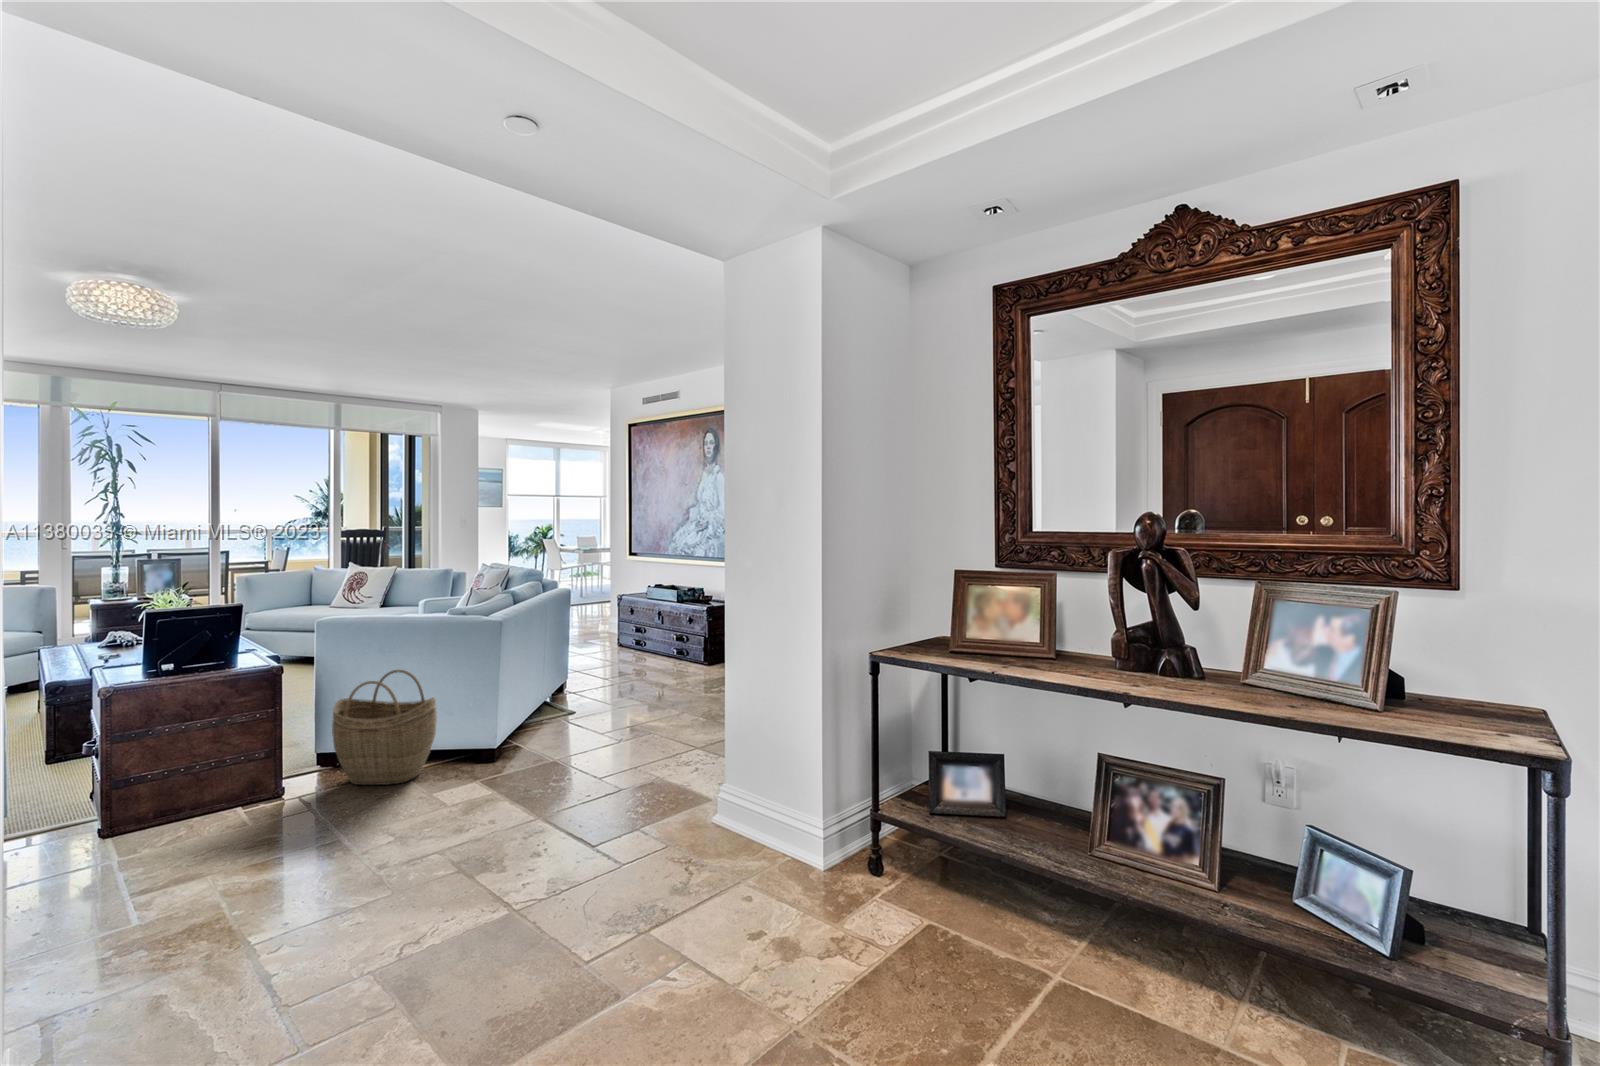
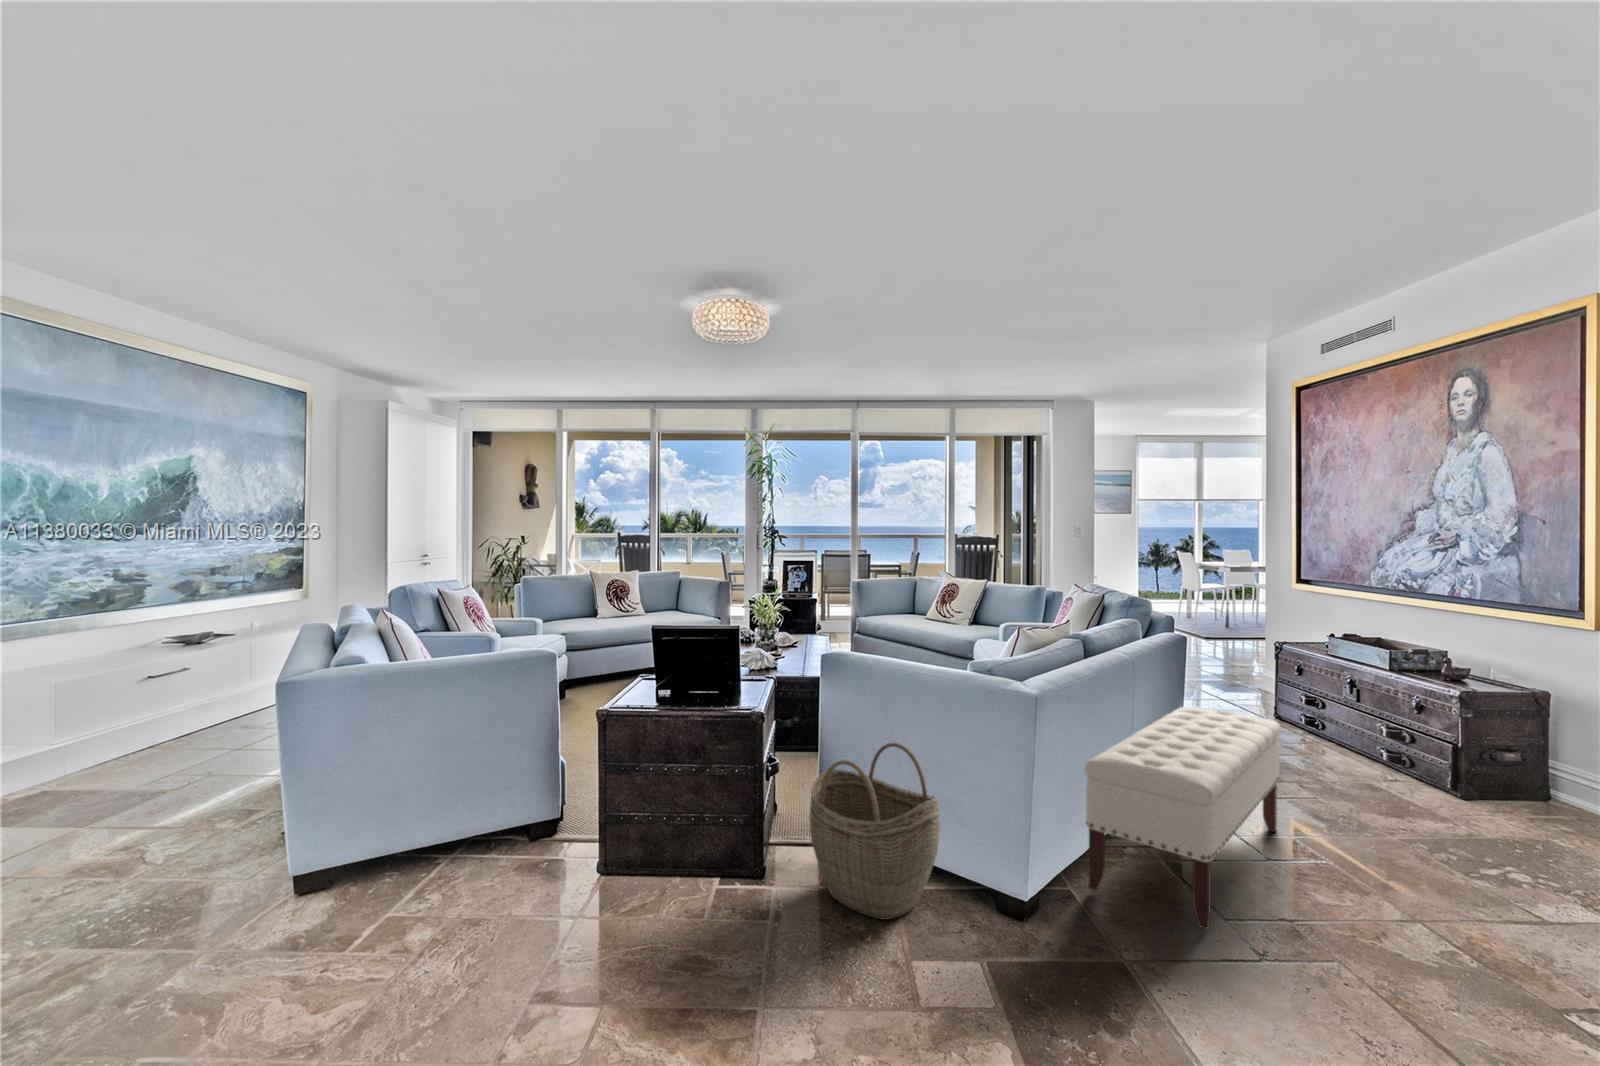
bench: none [524,631,625,740] -> present [1084,707,1281,929]

